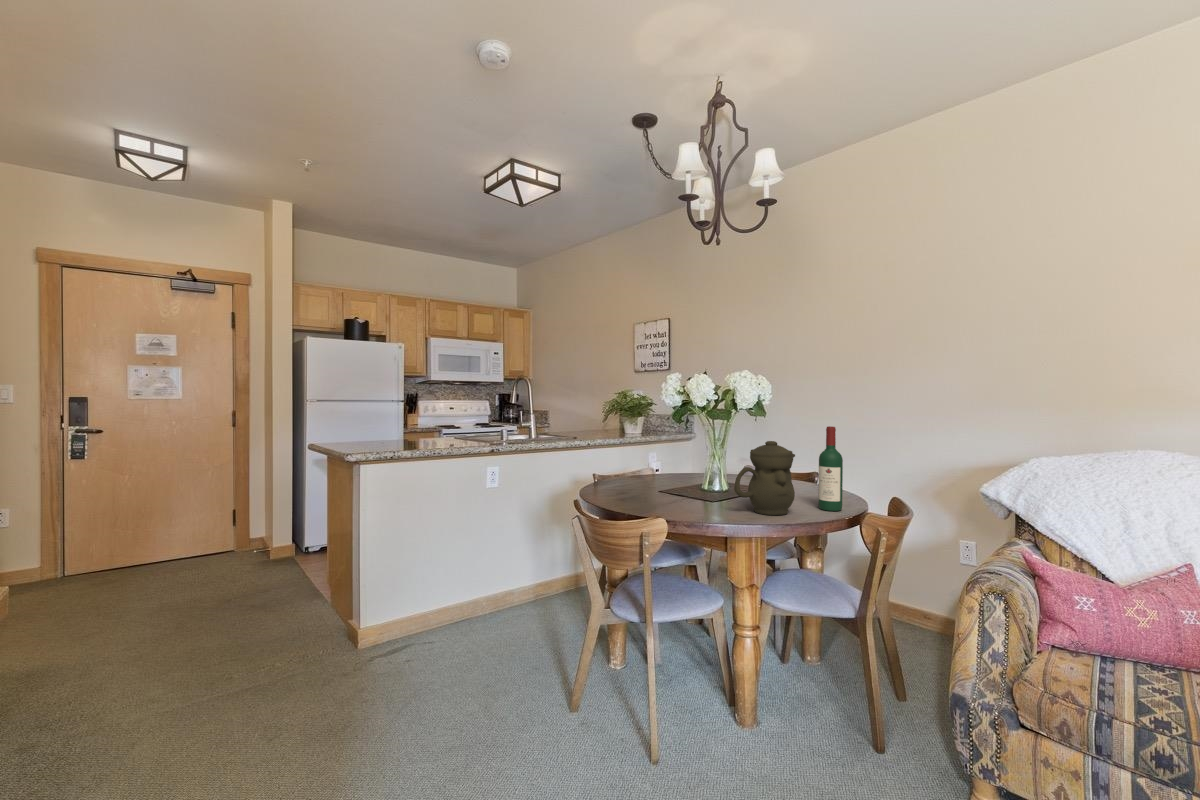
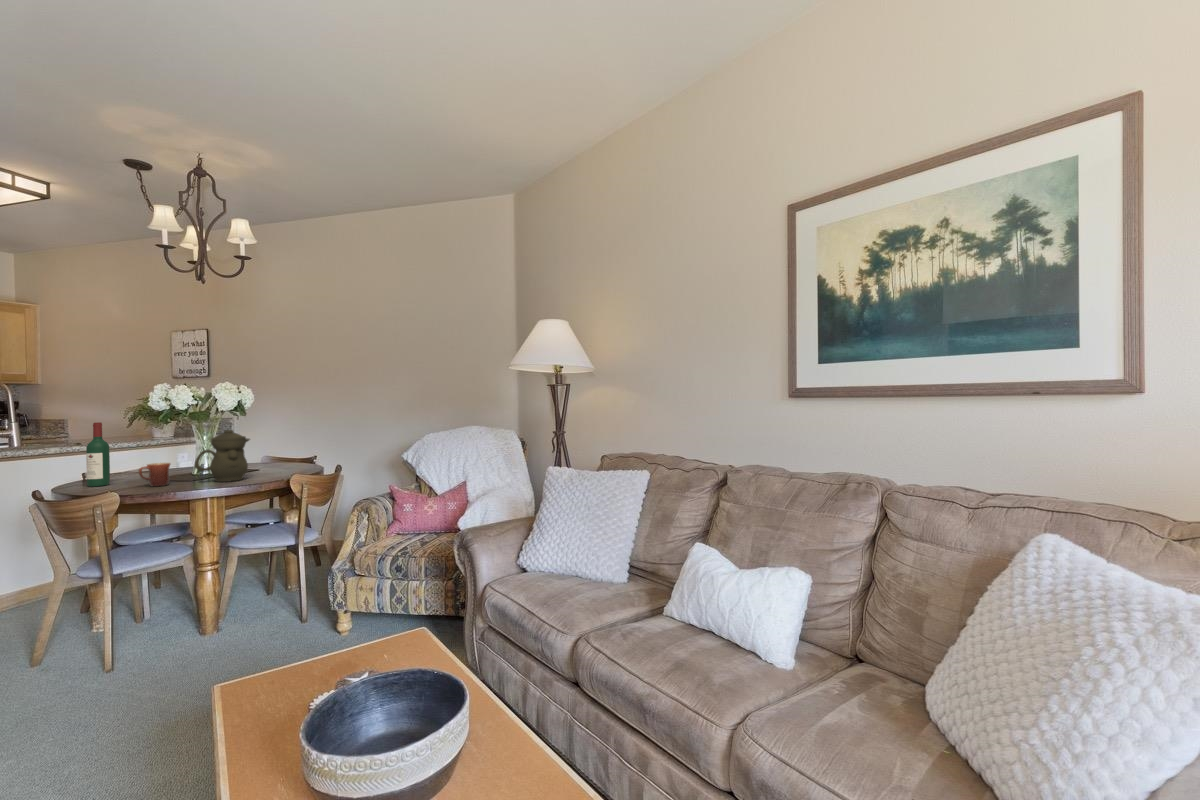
wine bottle: present [818,426,843,511] -> present [86,422,110,487]
mug: none [675,480,706,513] -> present [139,463,171,487]

